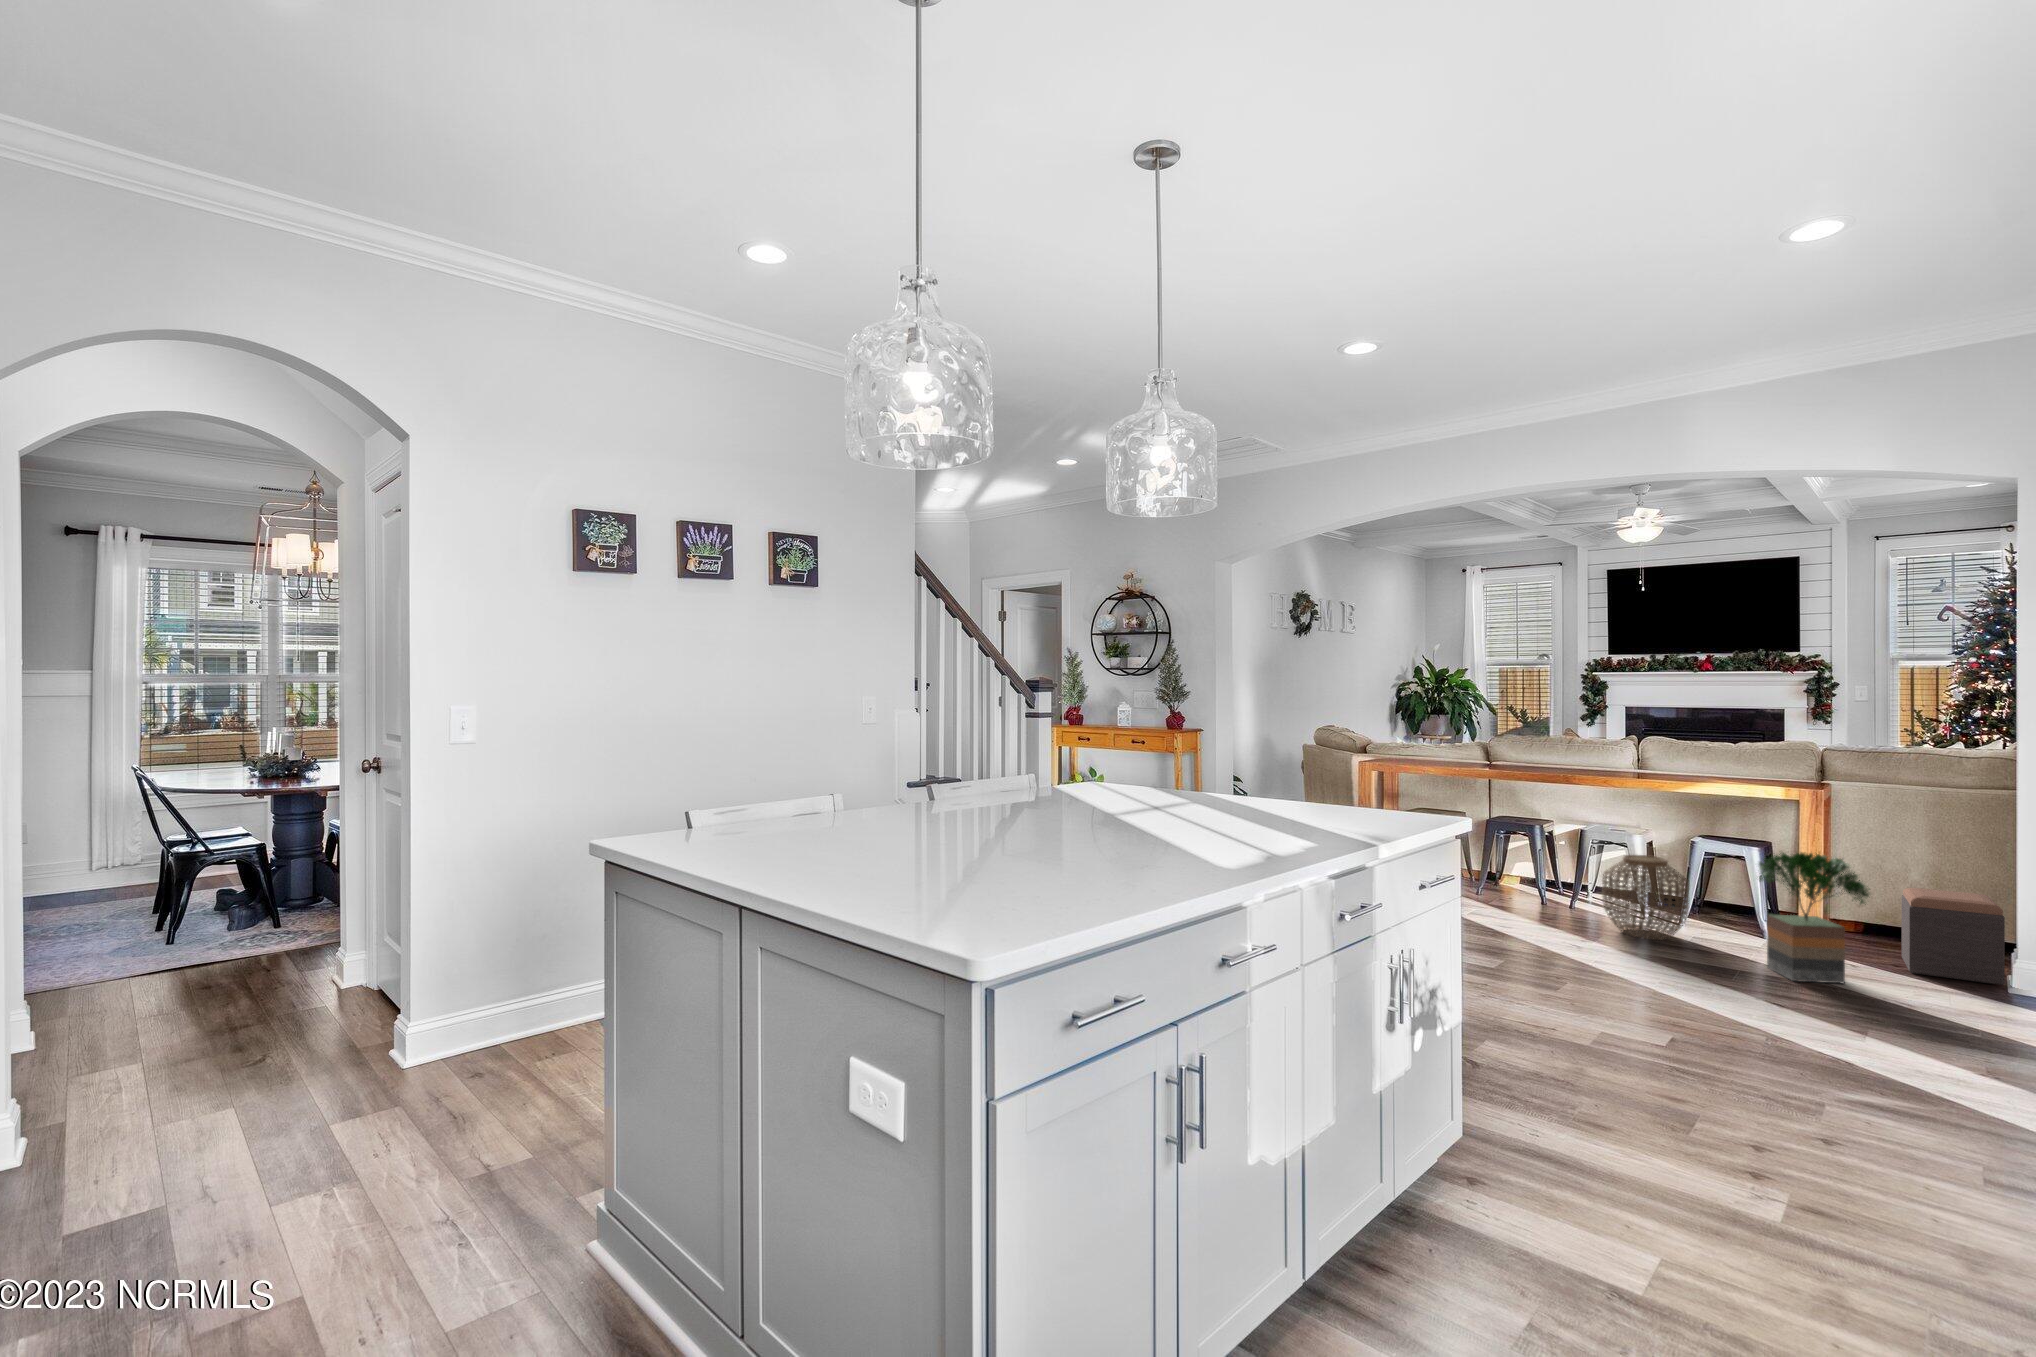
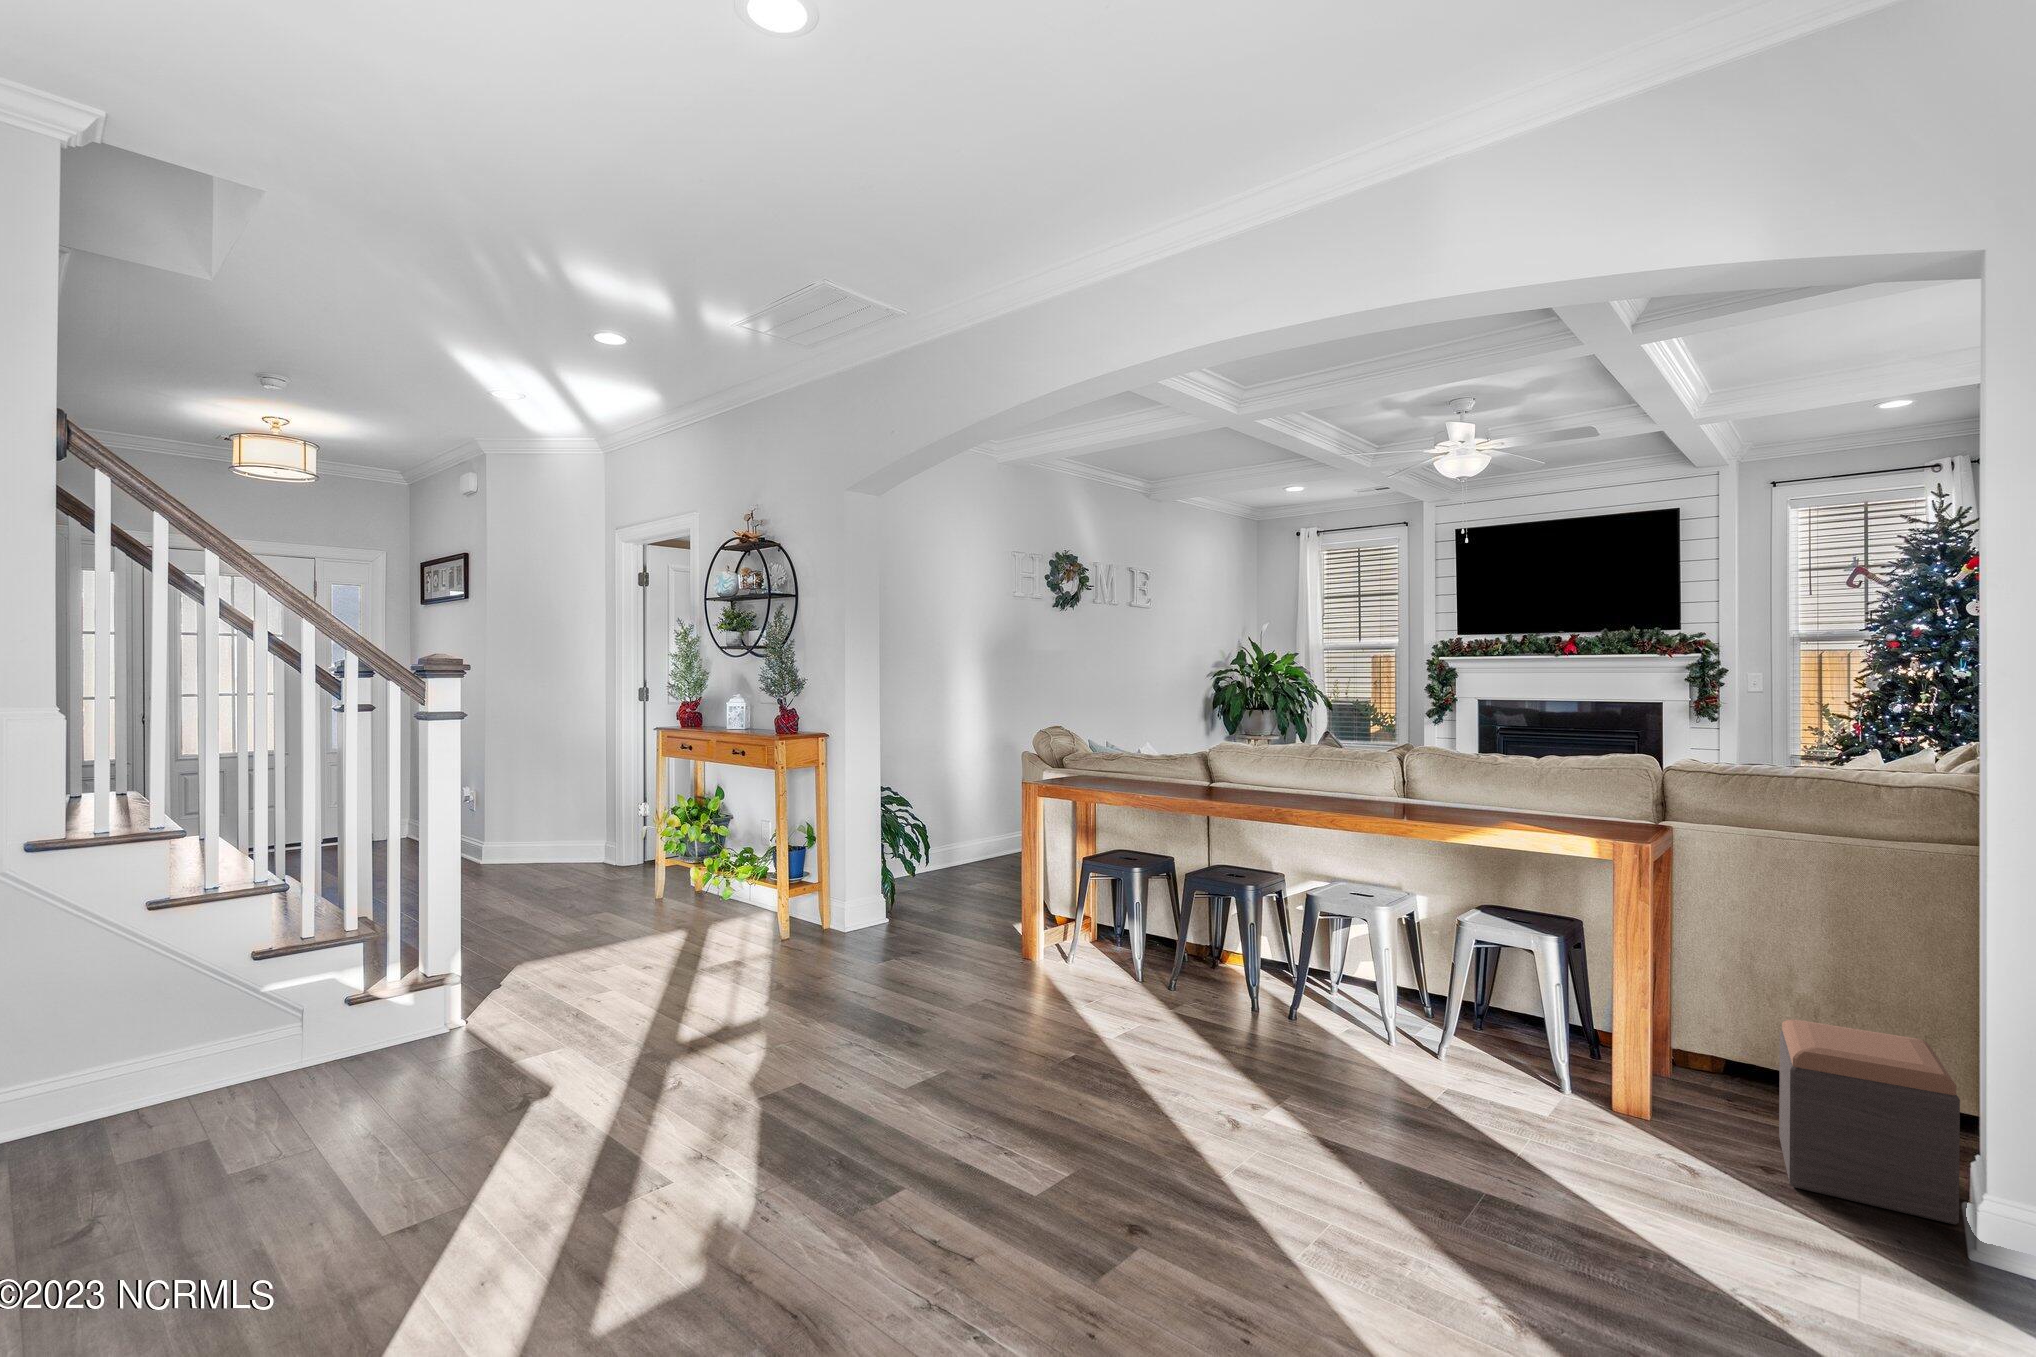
potted tree: present [1757,852,1870,984] -> none [1518,965,1720,1227]
woven basket: present [1602,855,1689,939] -> none [1308,947,1438,1096]

